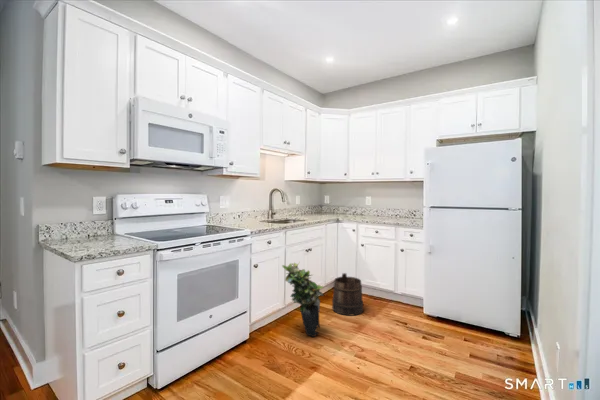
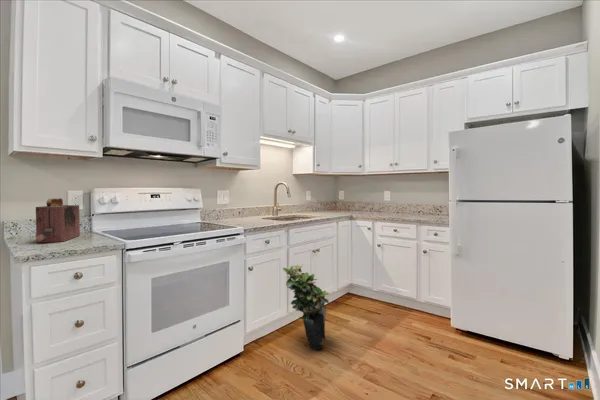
toaster: none [74,204,105,244] -> present [36,198,80,243]
bucket: present [332,273,363,315] -> none [343,277,379,325]

